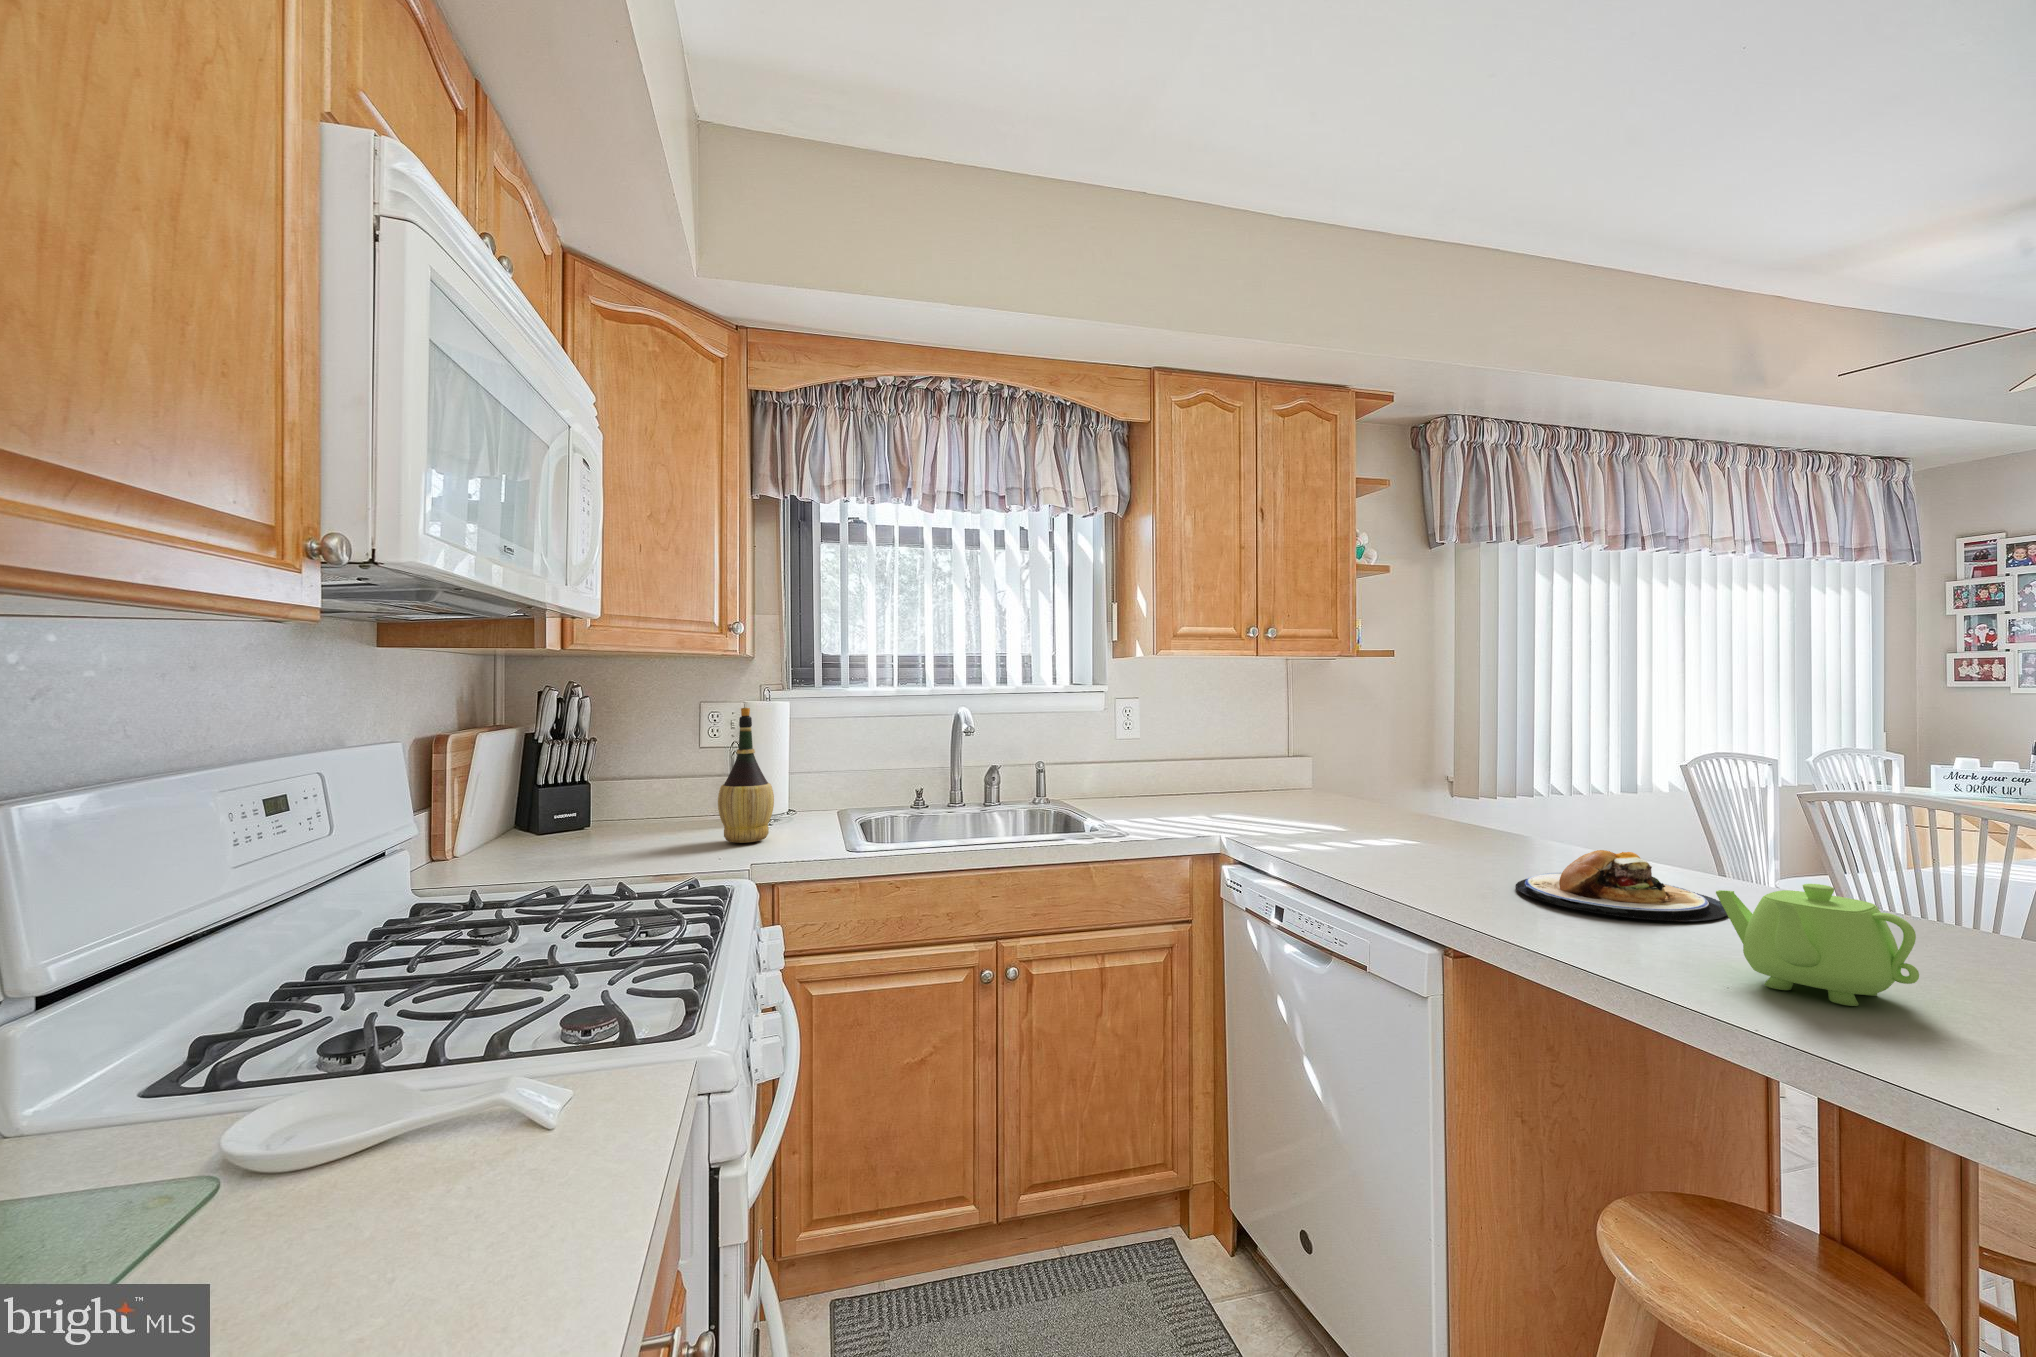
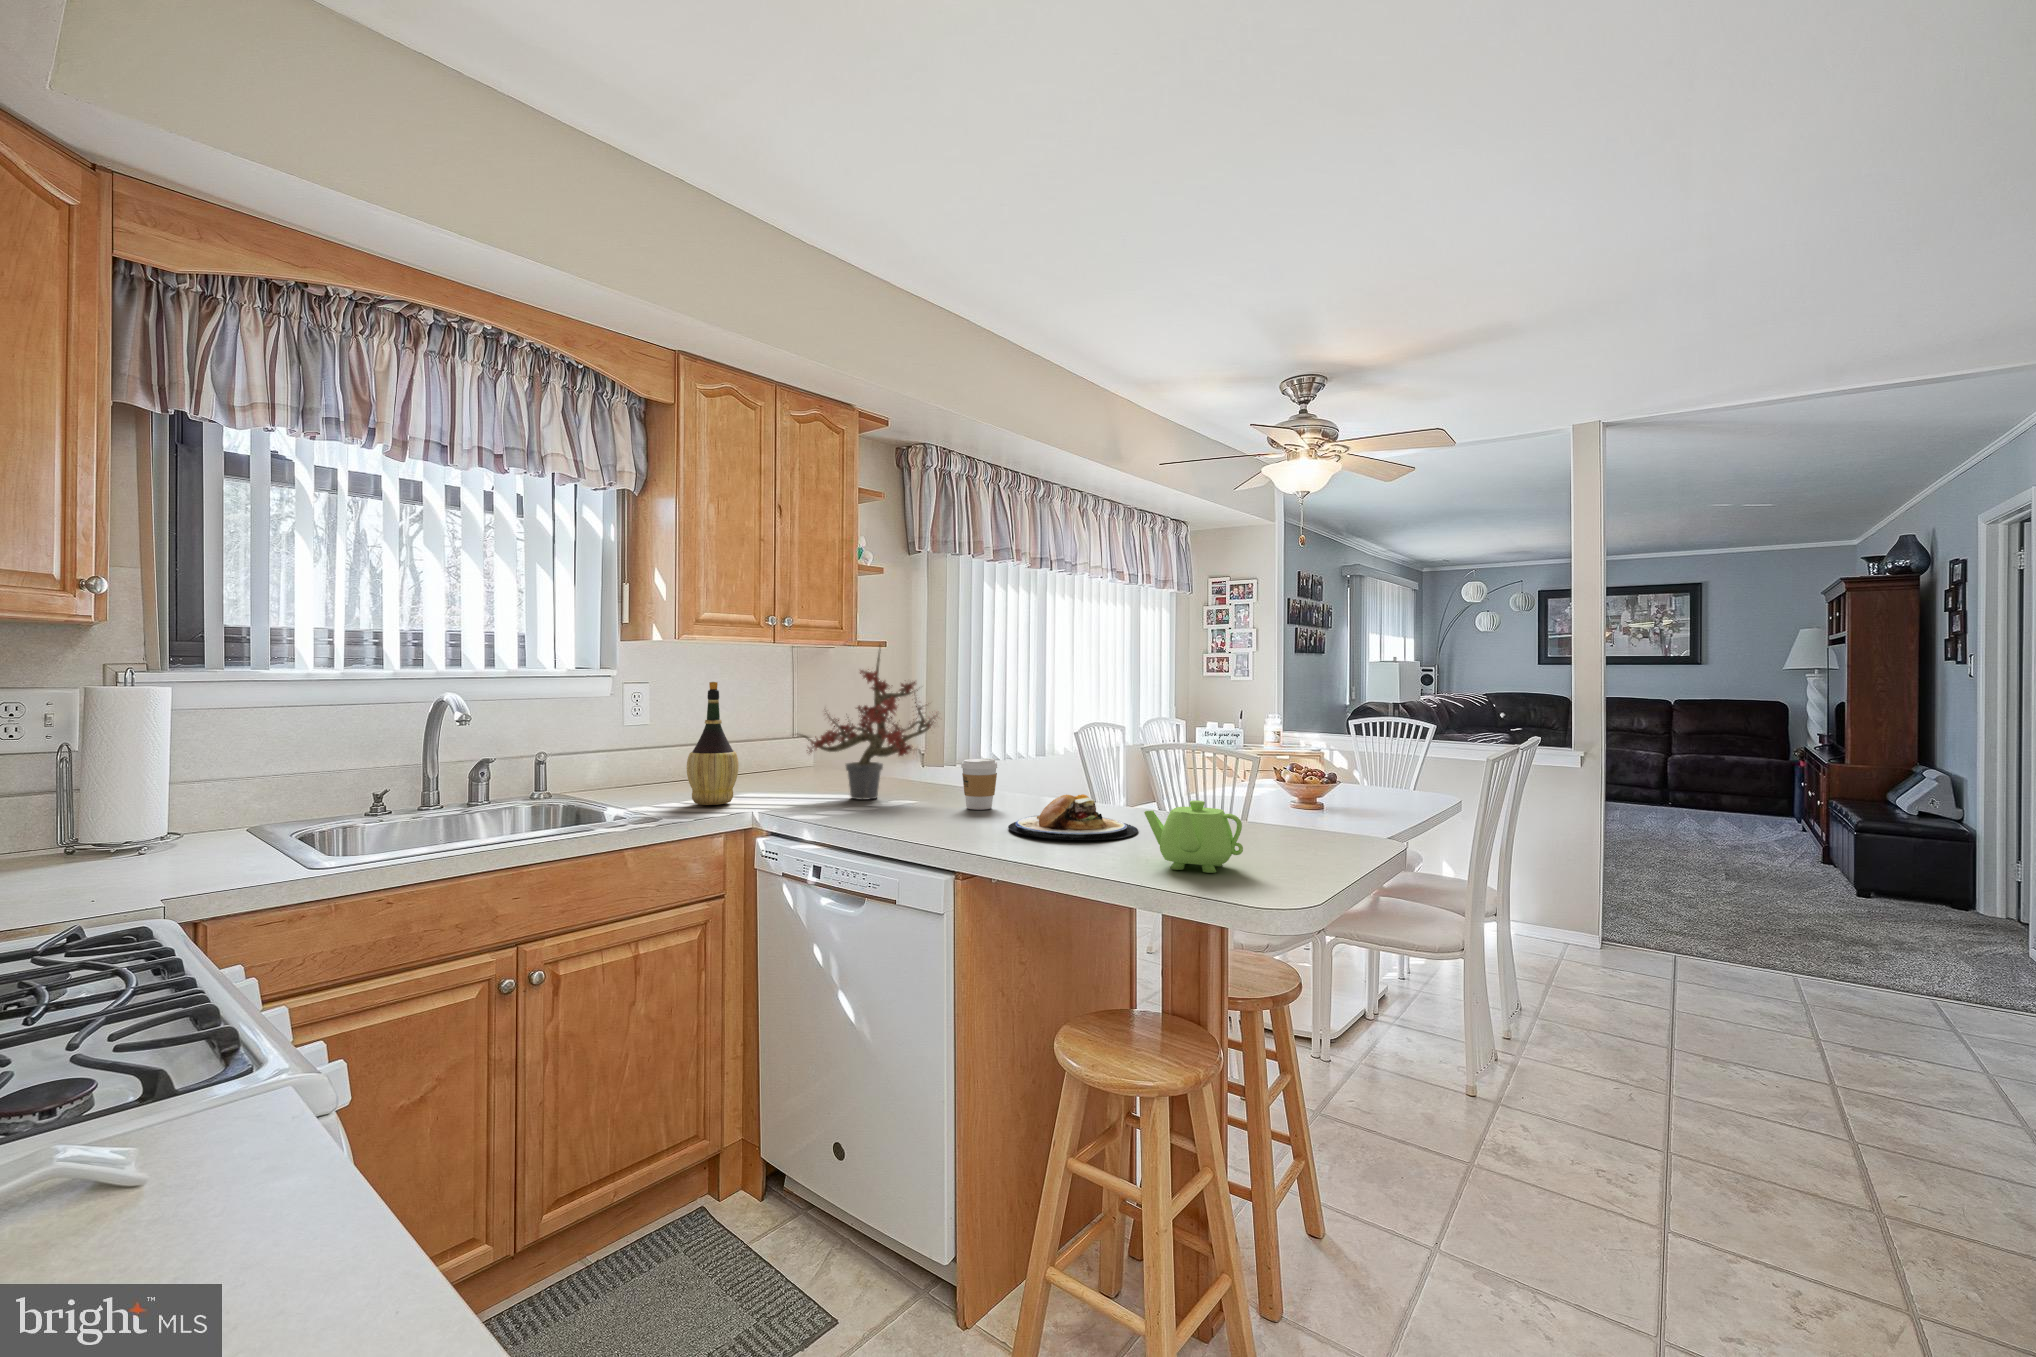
potted plant: none [1265,651,1446,830] -> present [799,645,937,800]
wine bottle: present [718,707,774,843] -> present [687,682,739,805]
coffee cup: none [1464,791,1516,856] -> present [961,758,997,810]

